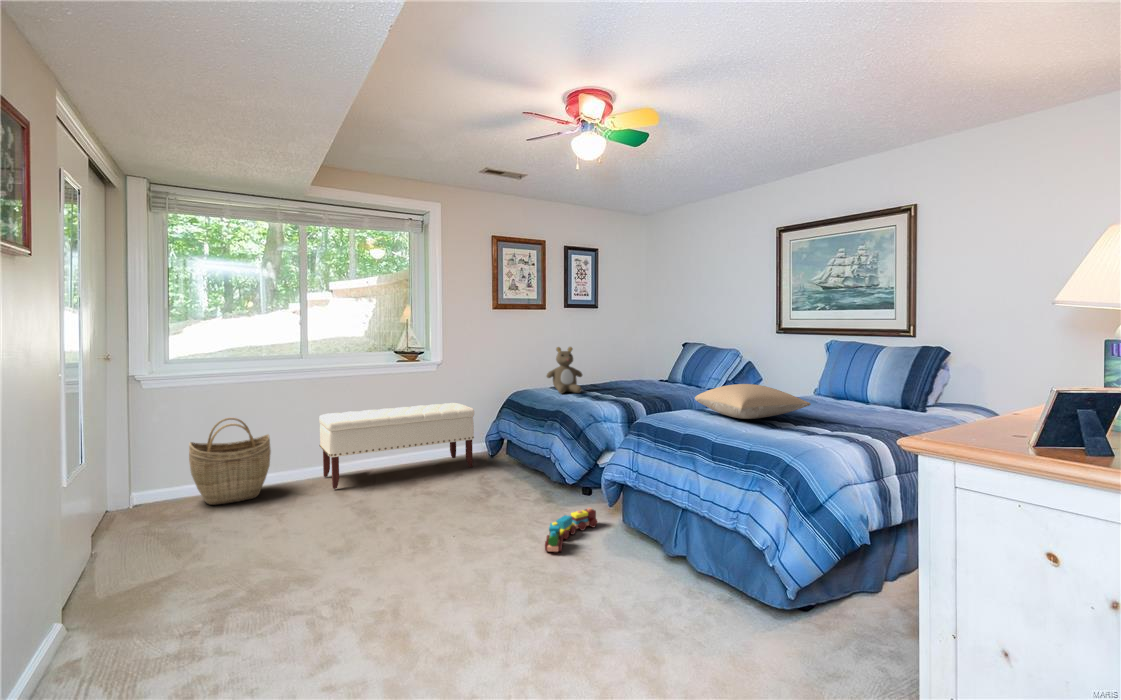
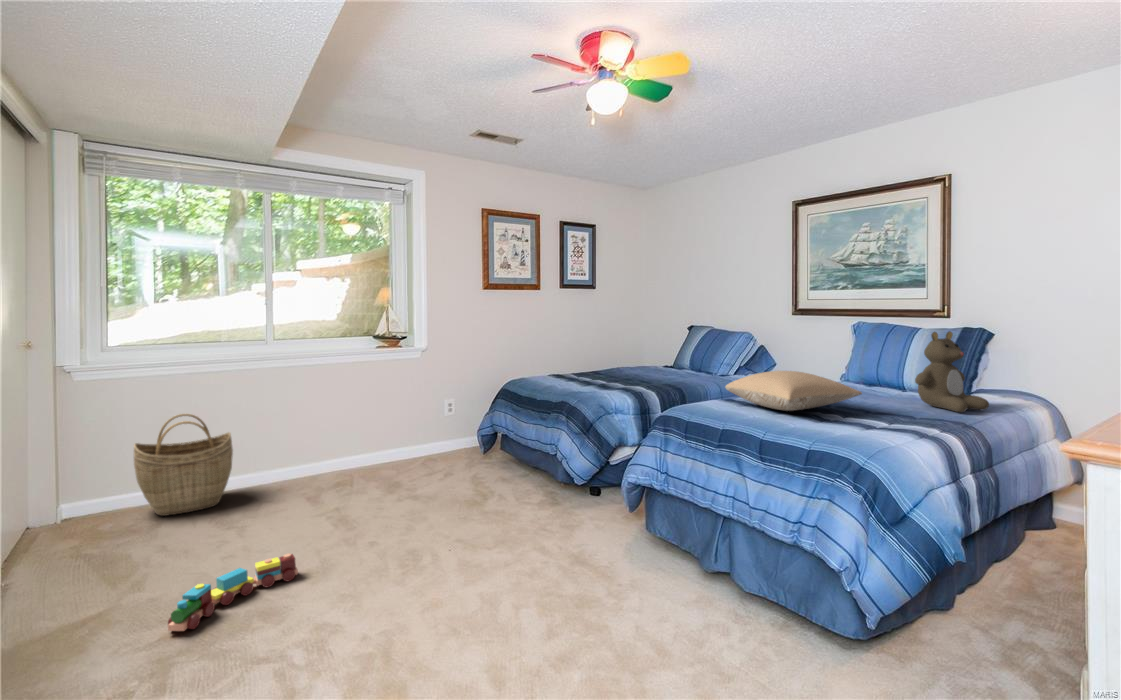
teddy bear: present [547,347,582,394] -> present [915,331,989,412]
bench: present [319,403,474,489] -> none [290,393,465,493]
toy train: present [545,508,597,552] -> present [168,554,298,631]

